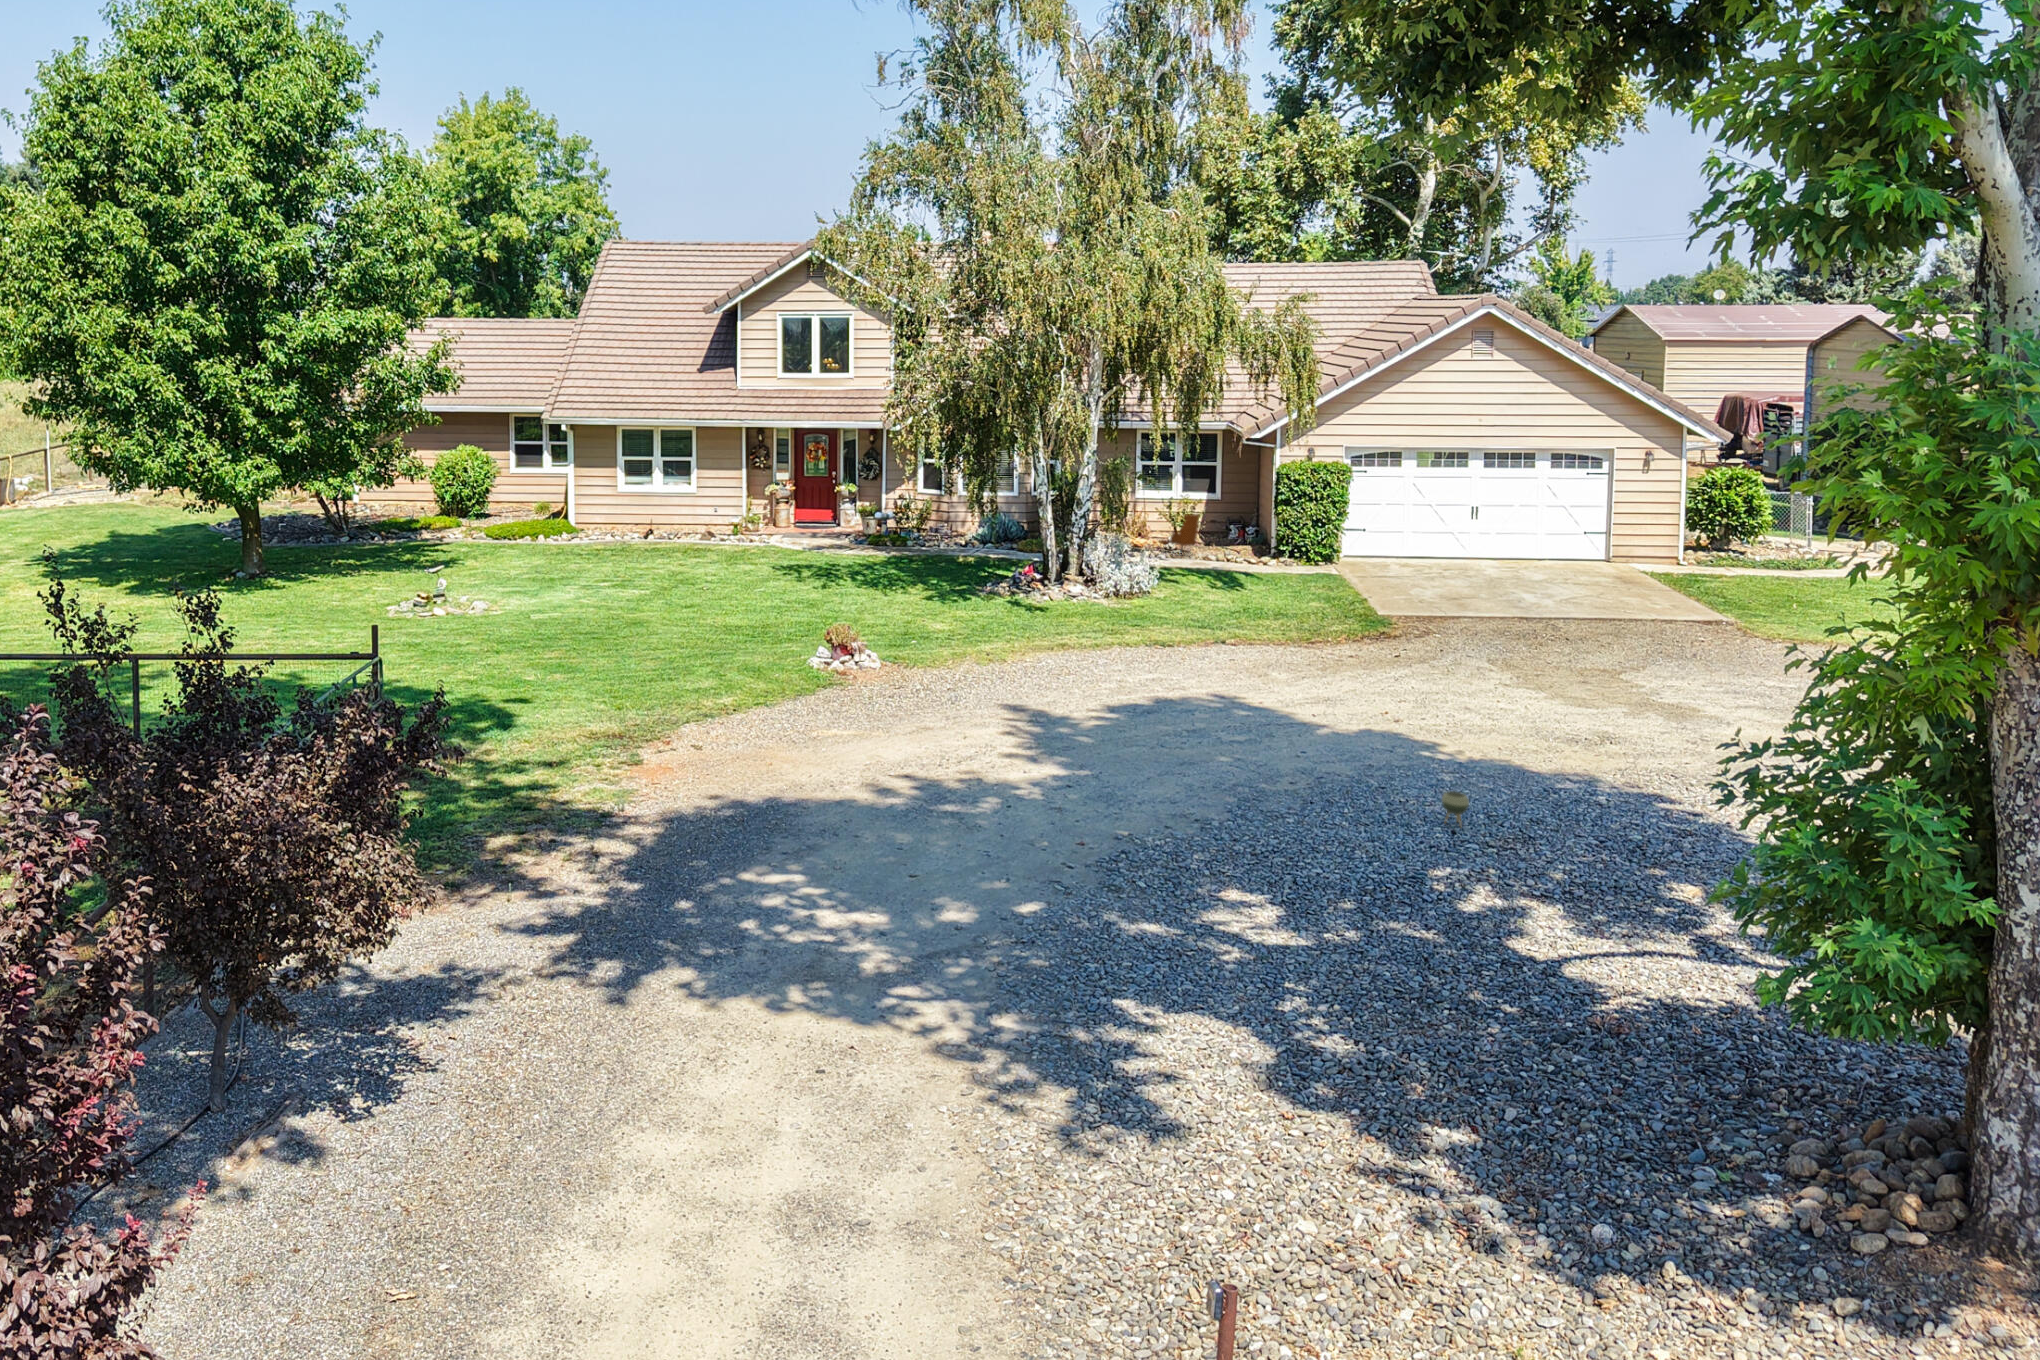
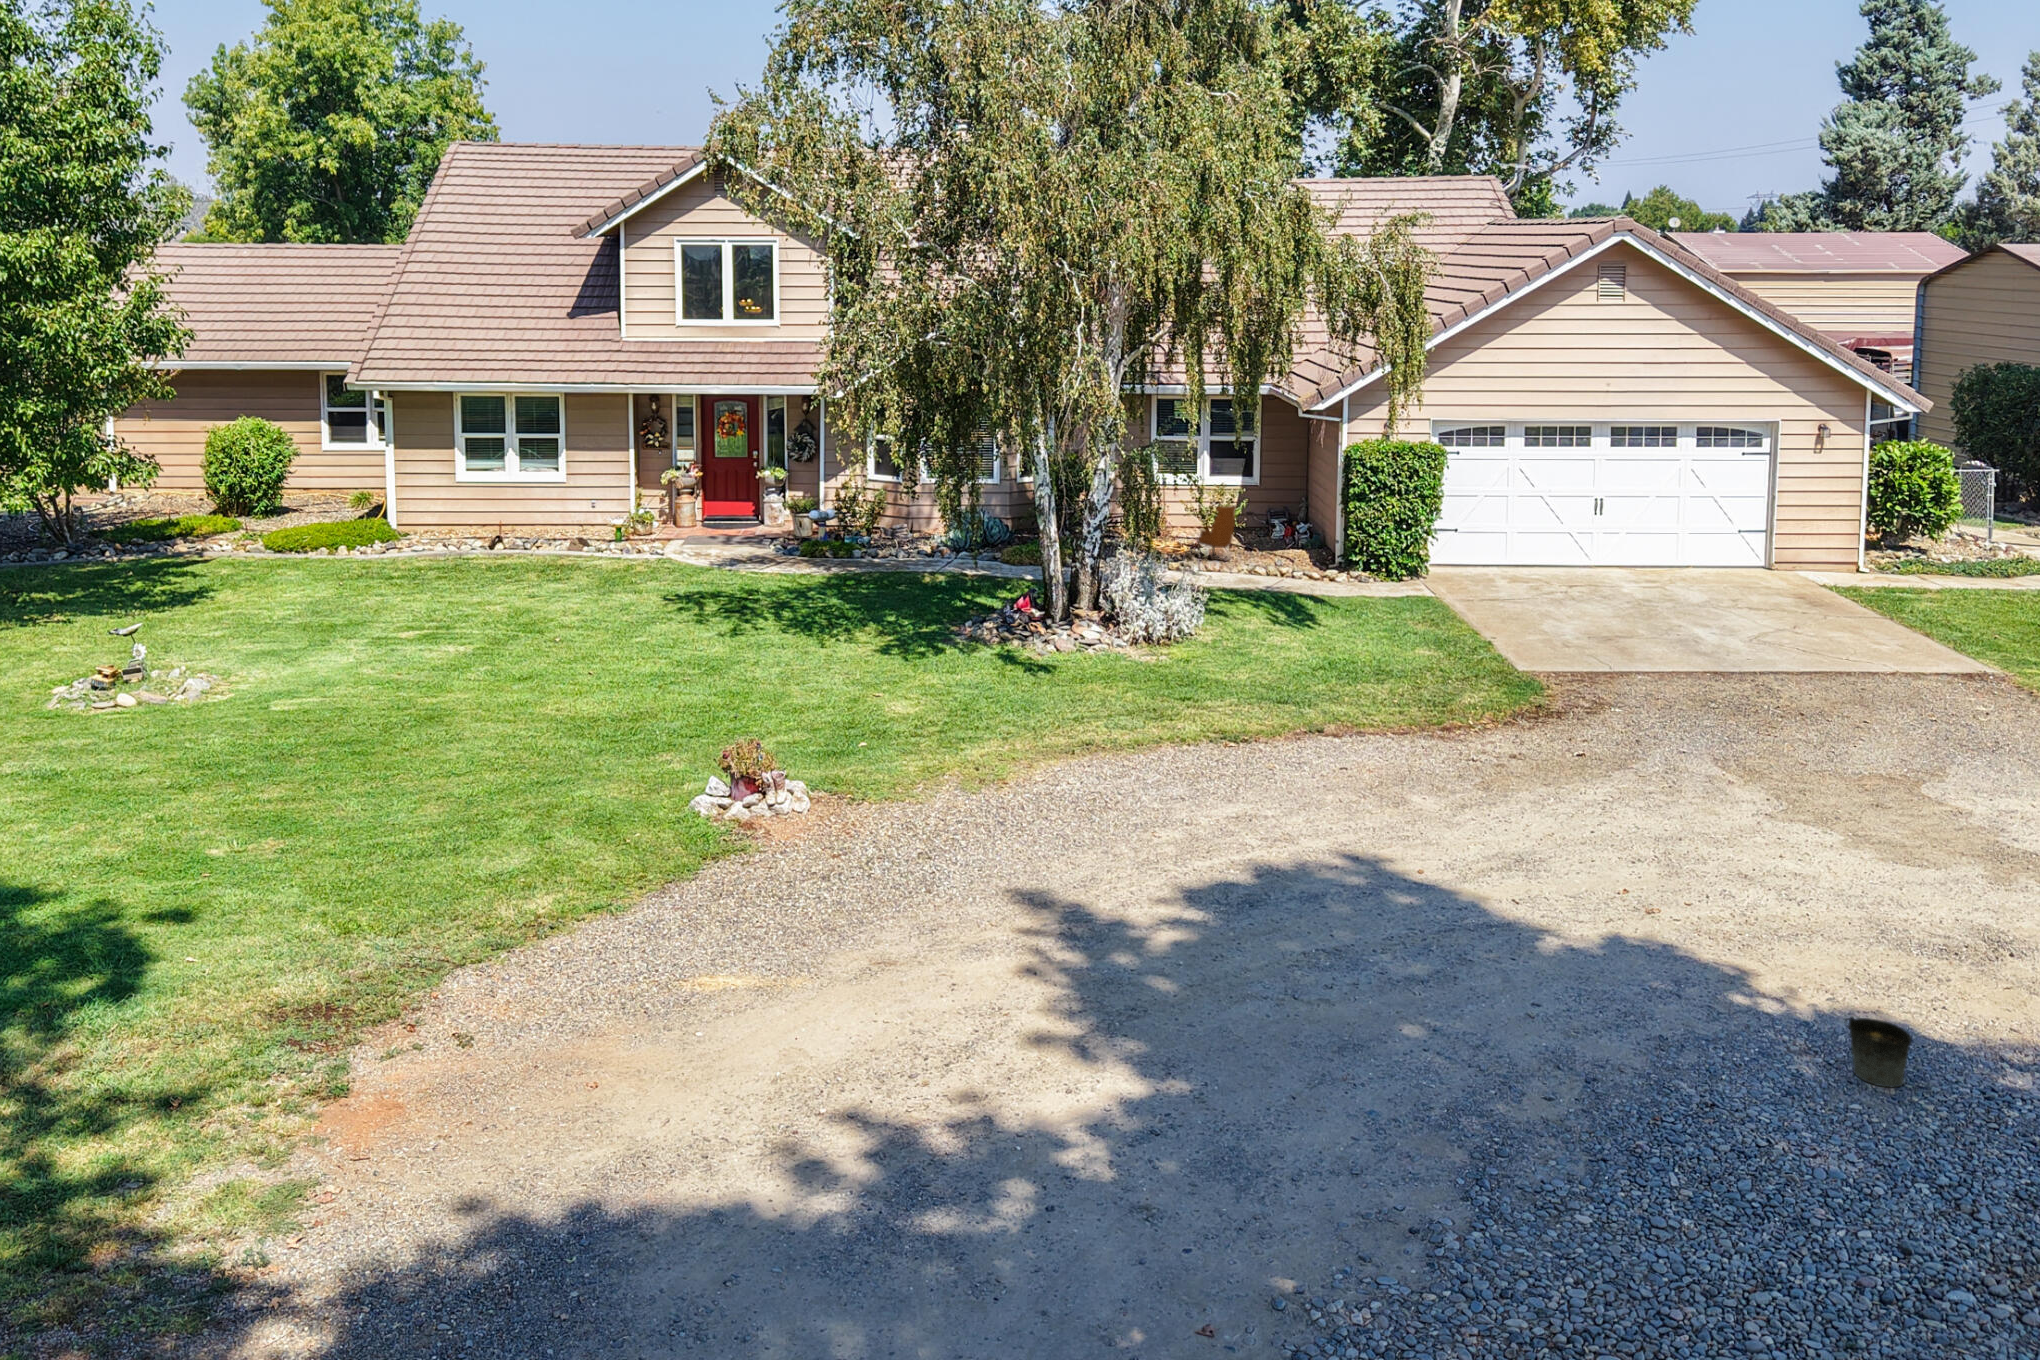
bucket: none [1502,768,1540,806] -> present [1846,1017,1912,1087]
planter: present [1442,791,1469,826] -> none [1784,1092,1833,1162]

